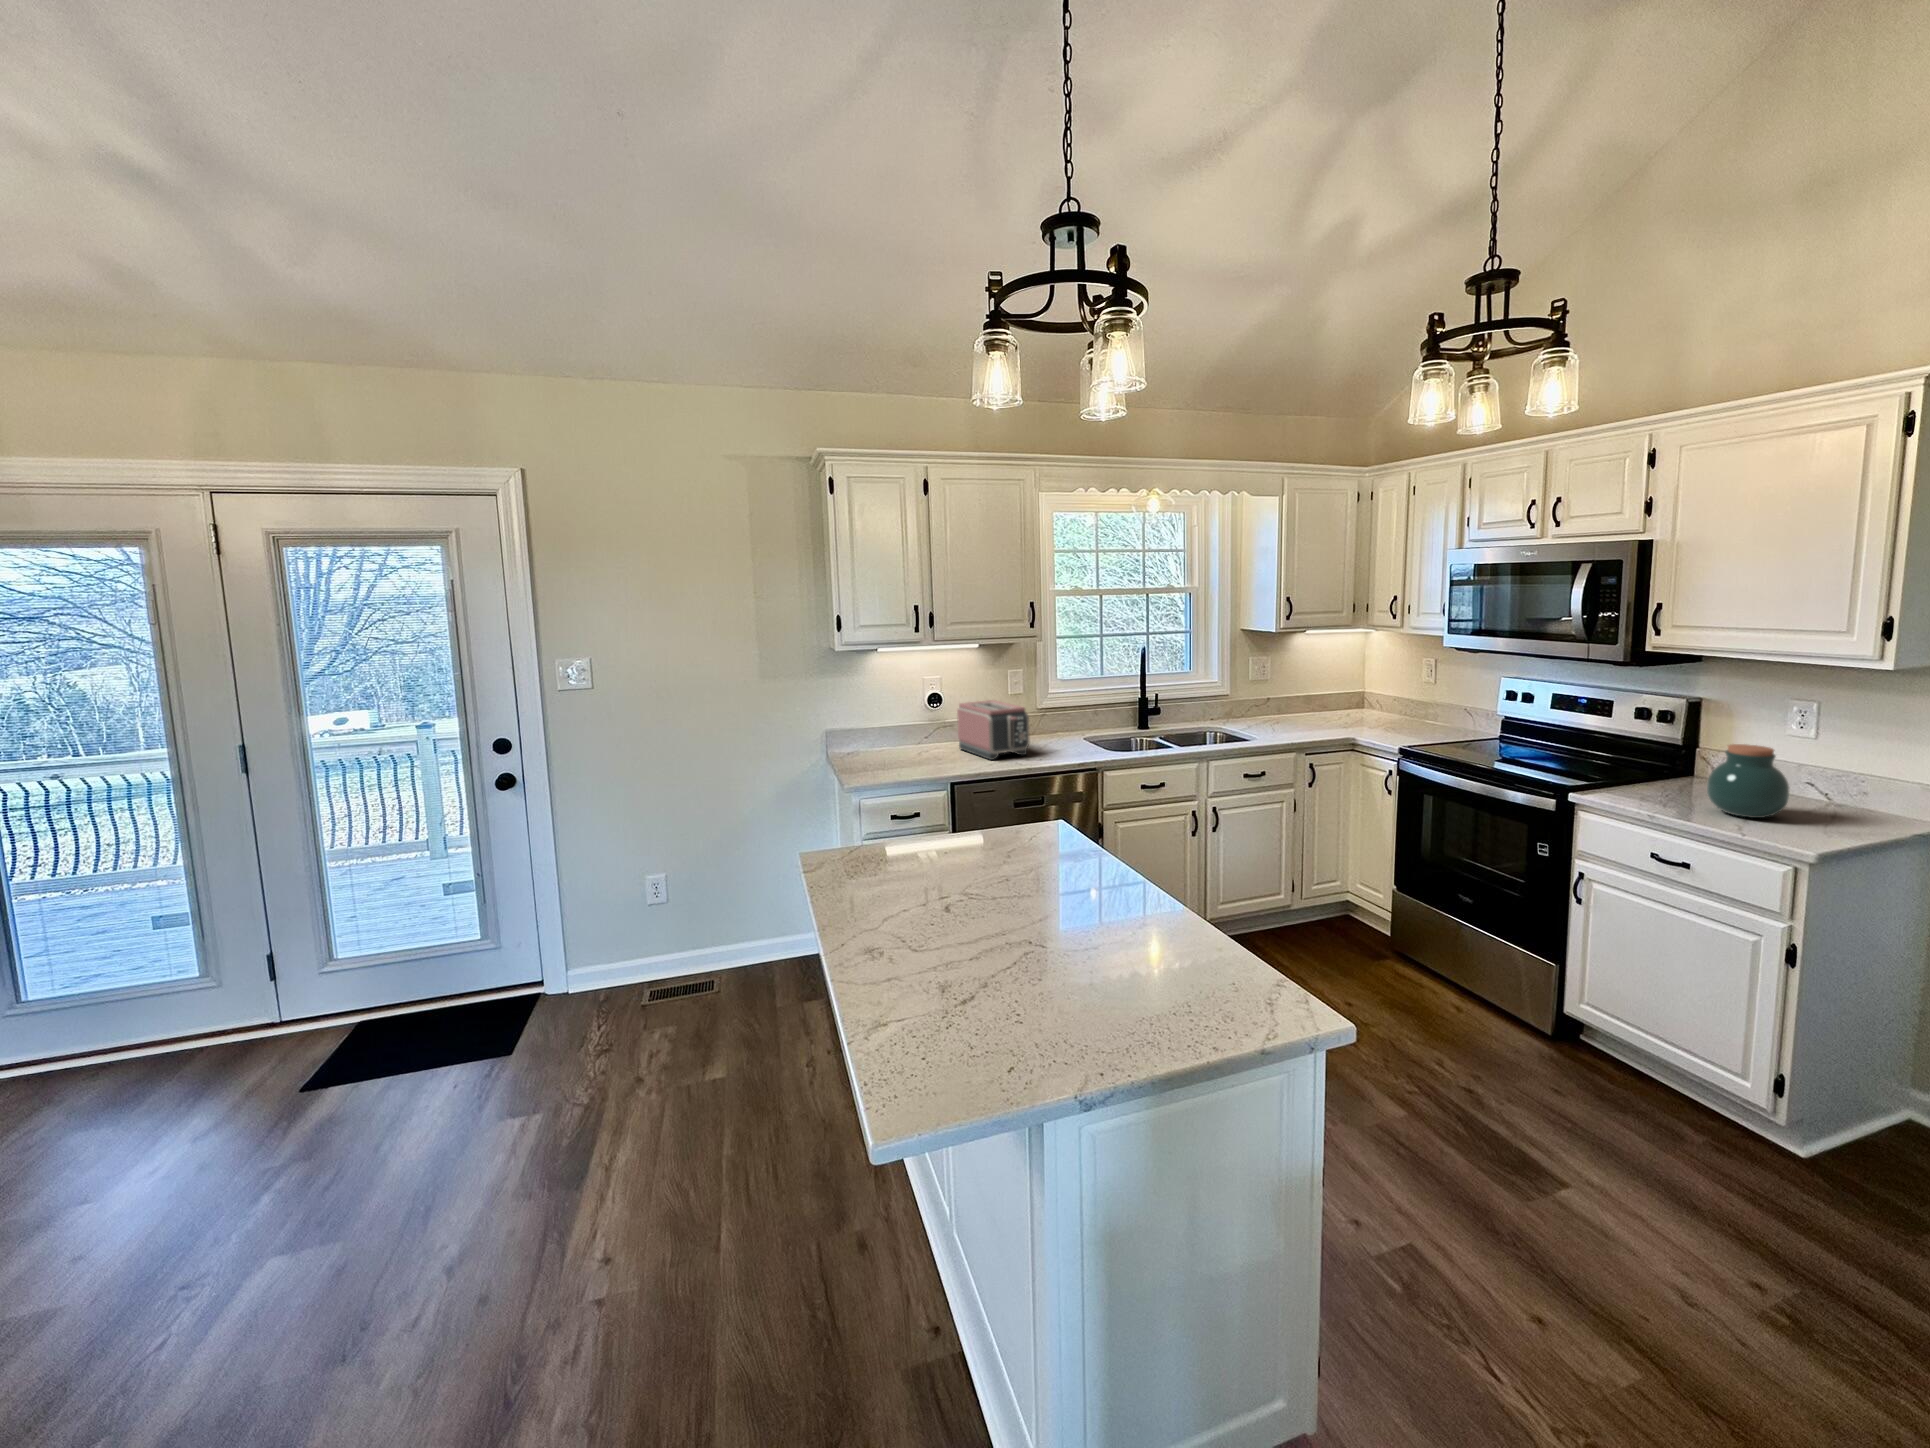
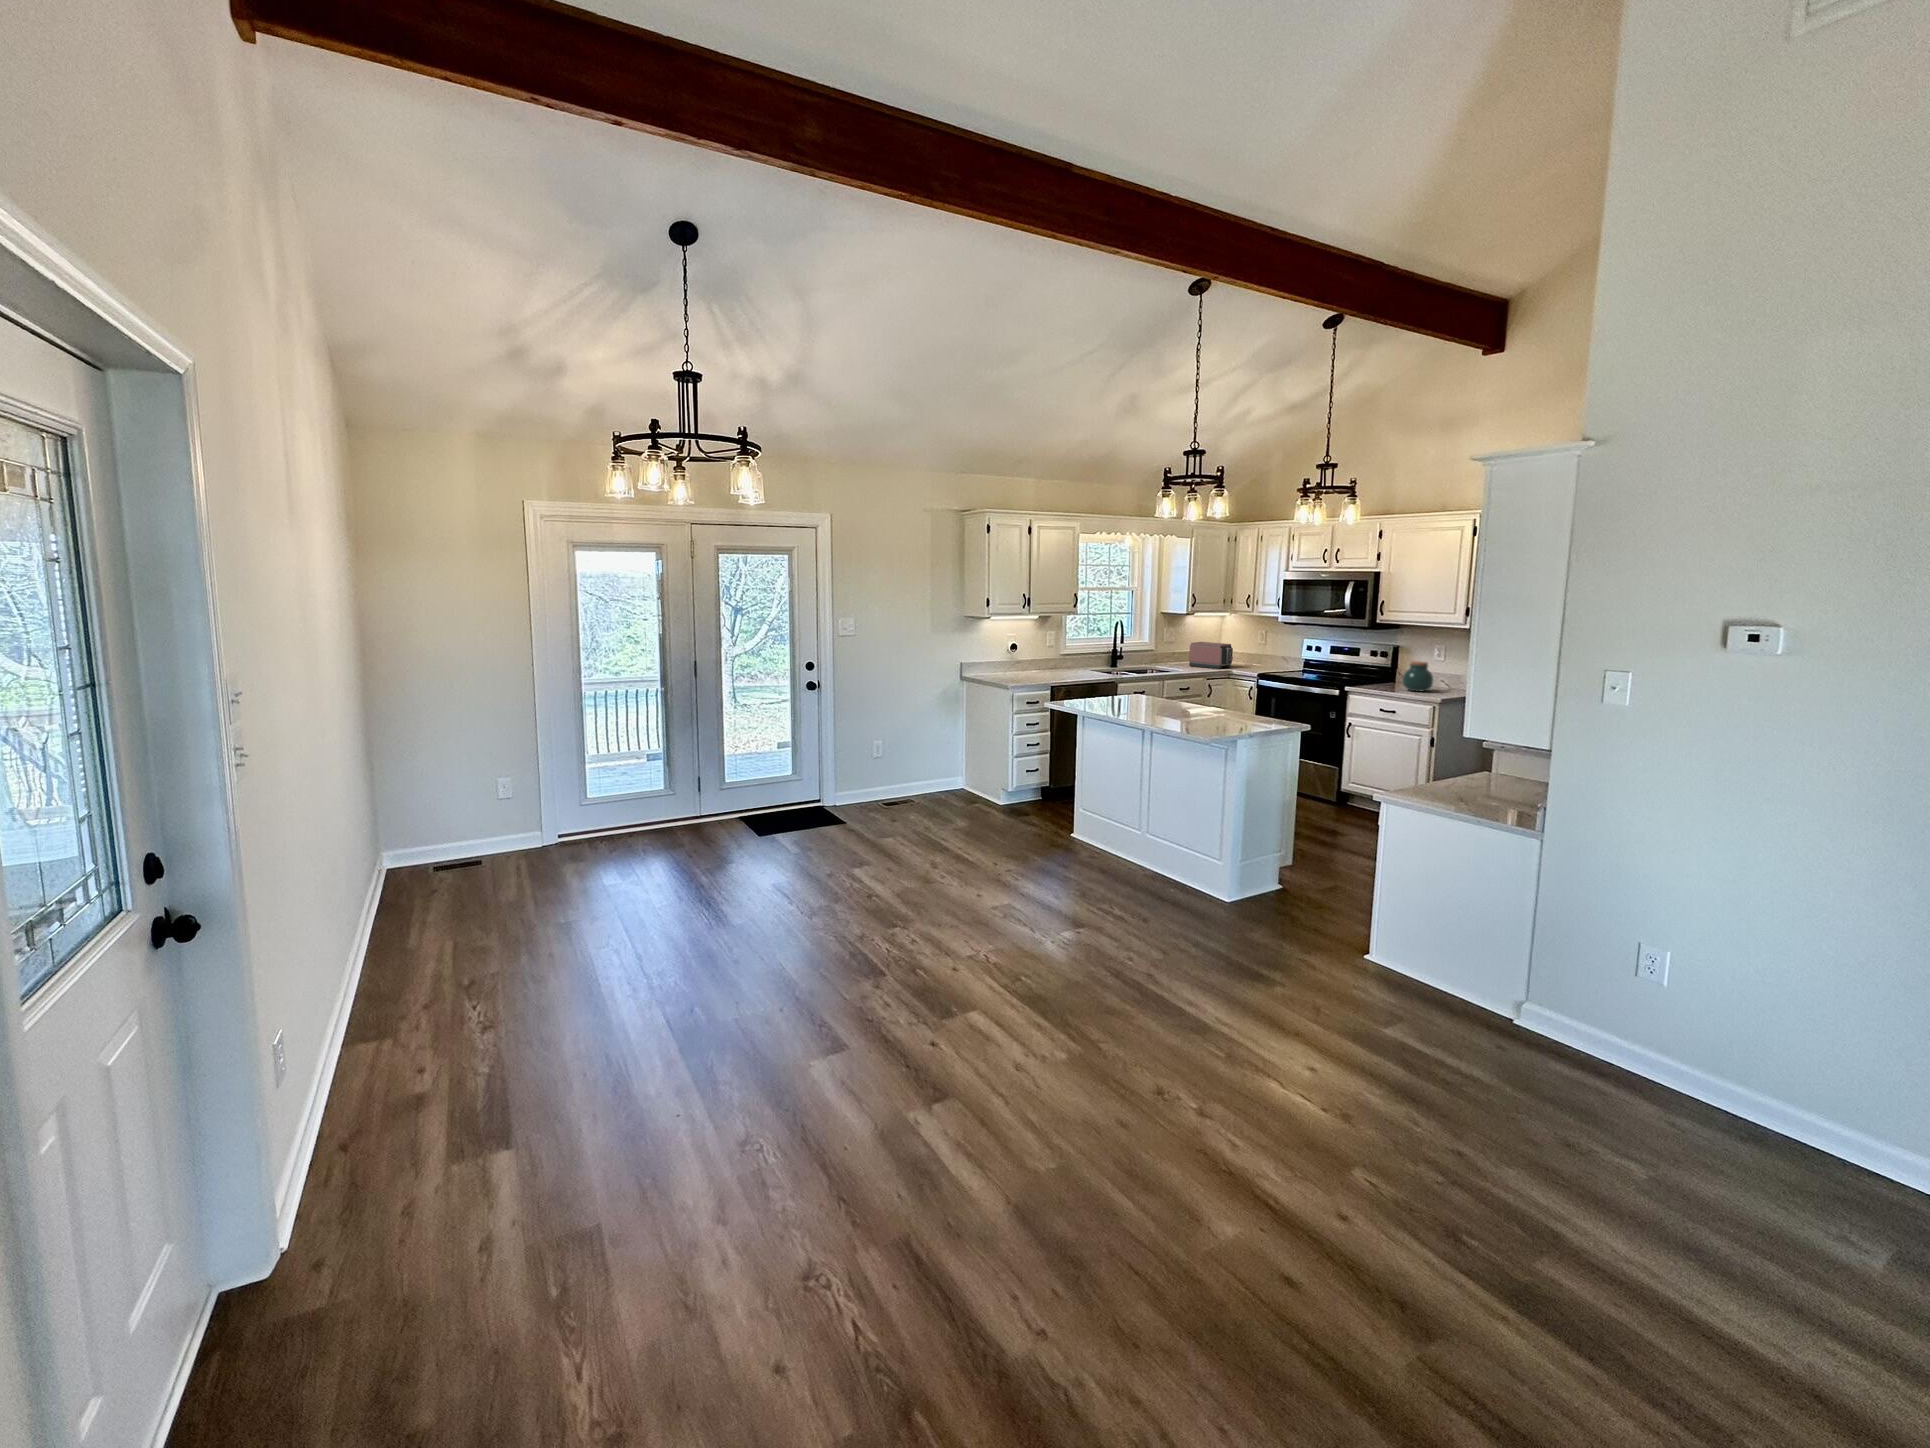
toaster: present [957,700,1030,760] -> present [1189,642,1233,669]

